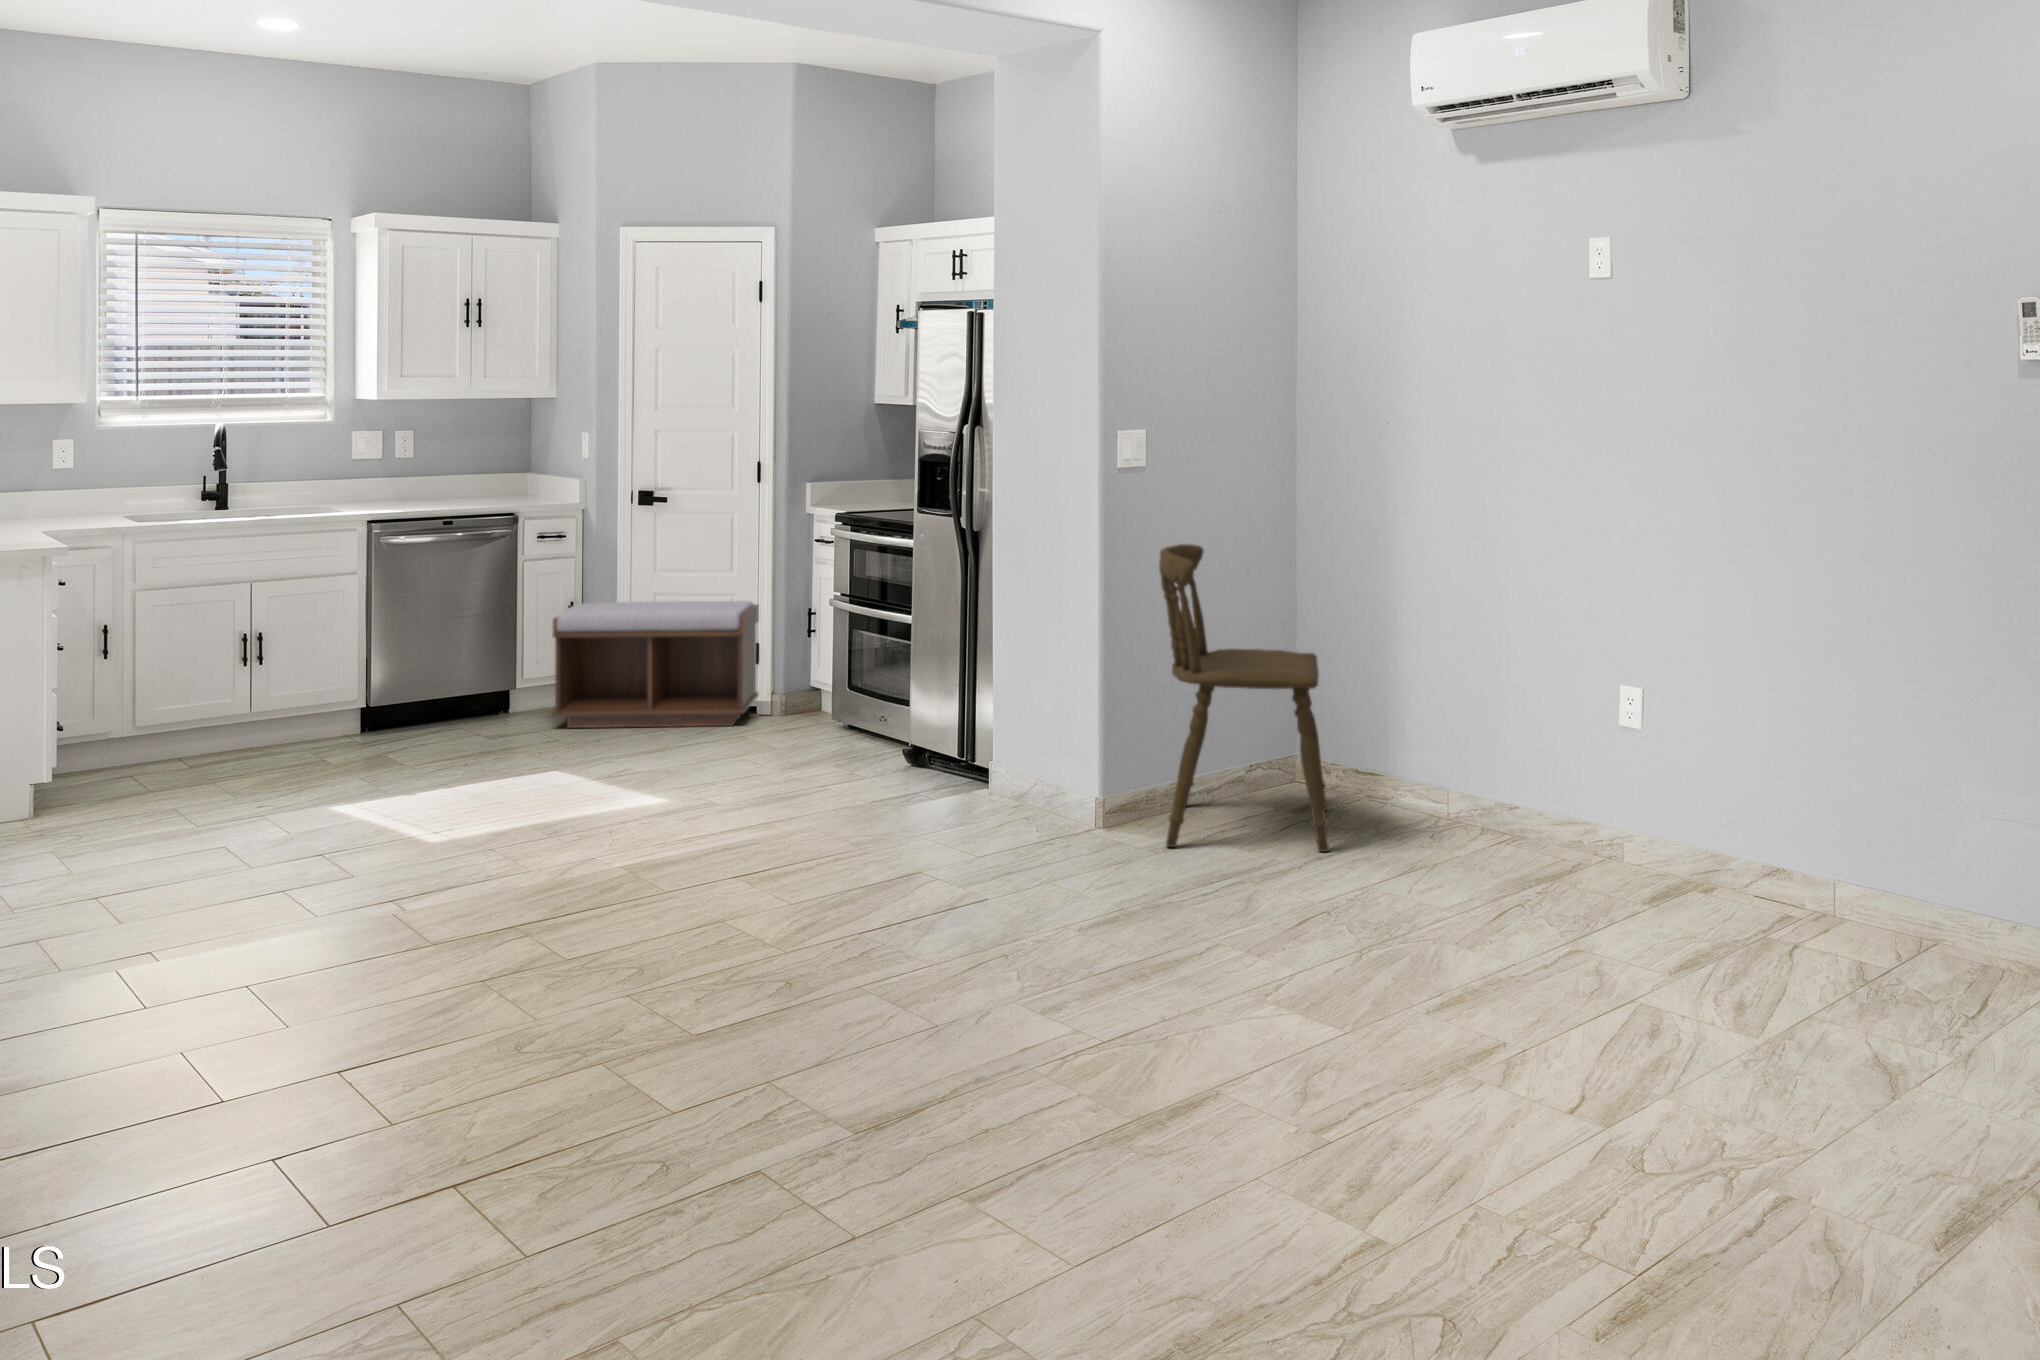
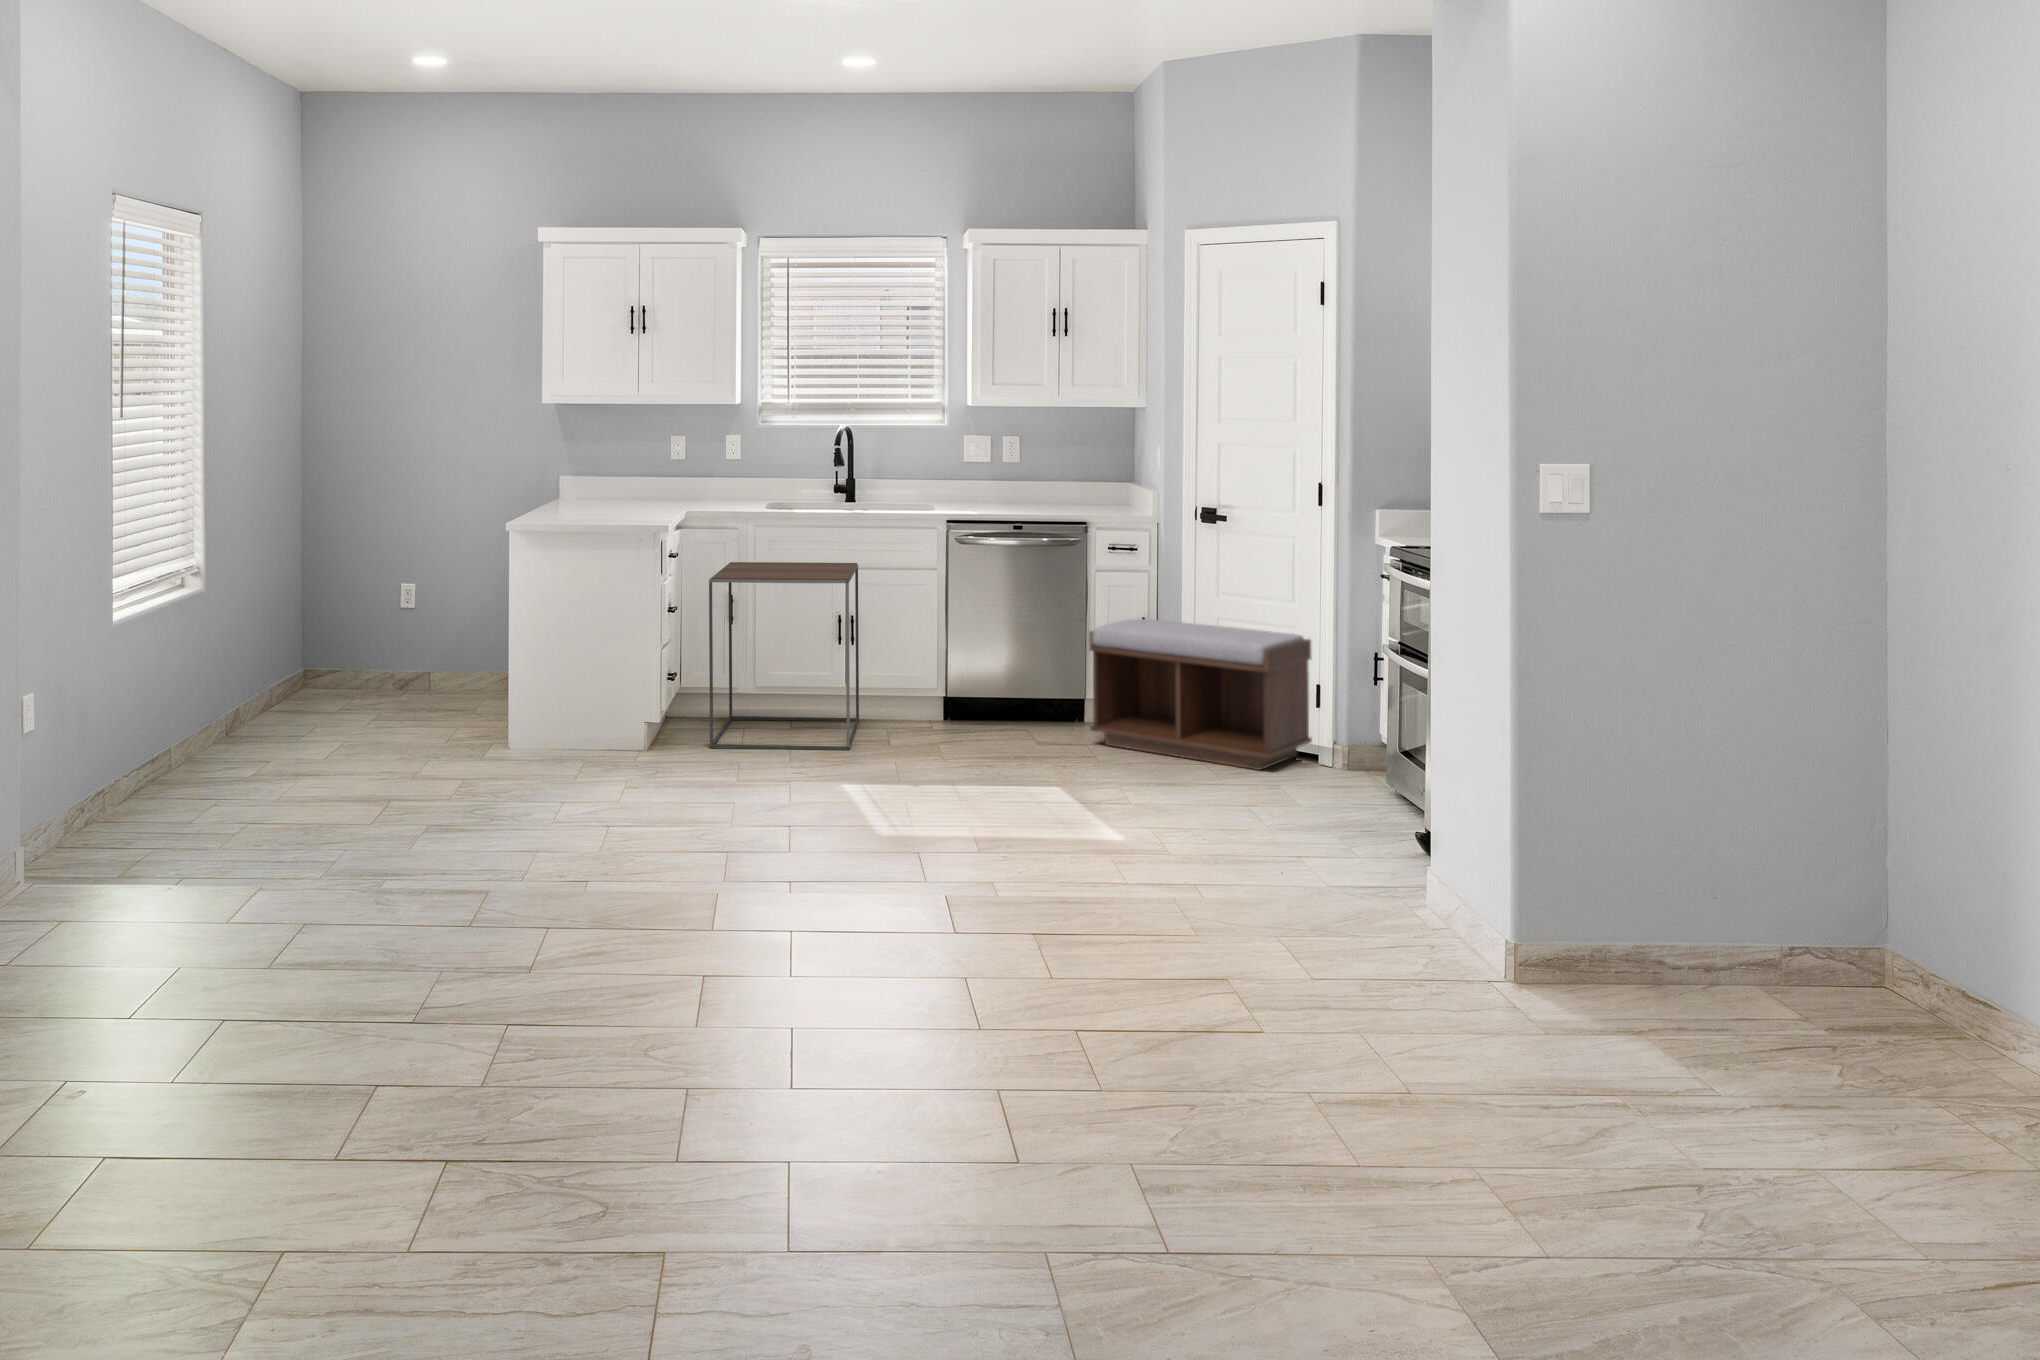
dining chair: present [1159,544,1329,852] -> none [1561,621,1882,1093]
side table: none [101,573,304,799] -> present [709,562,859,750]

